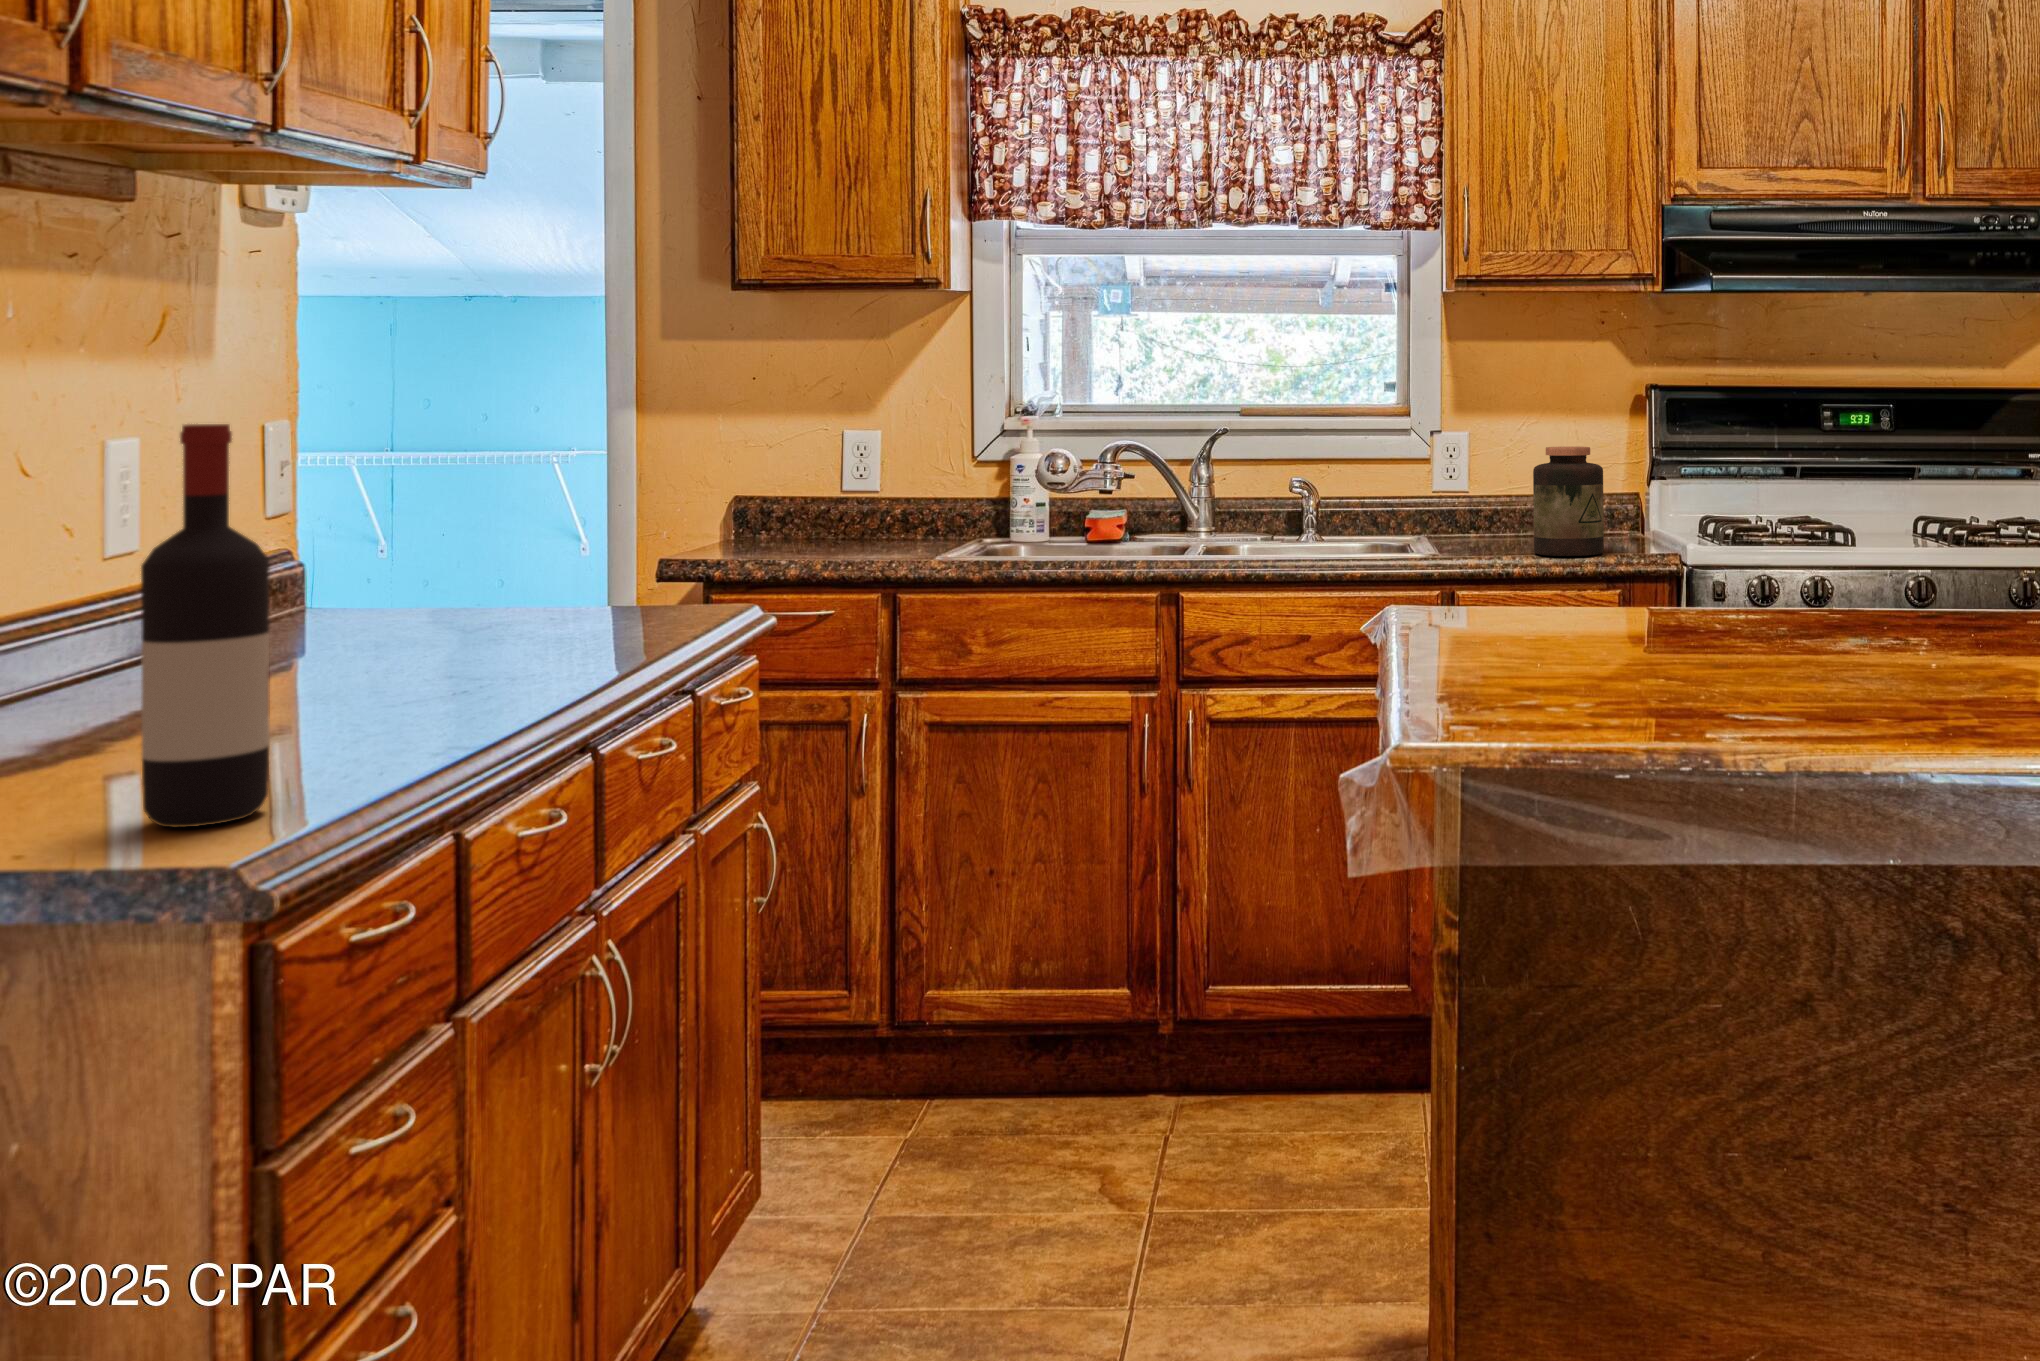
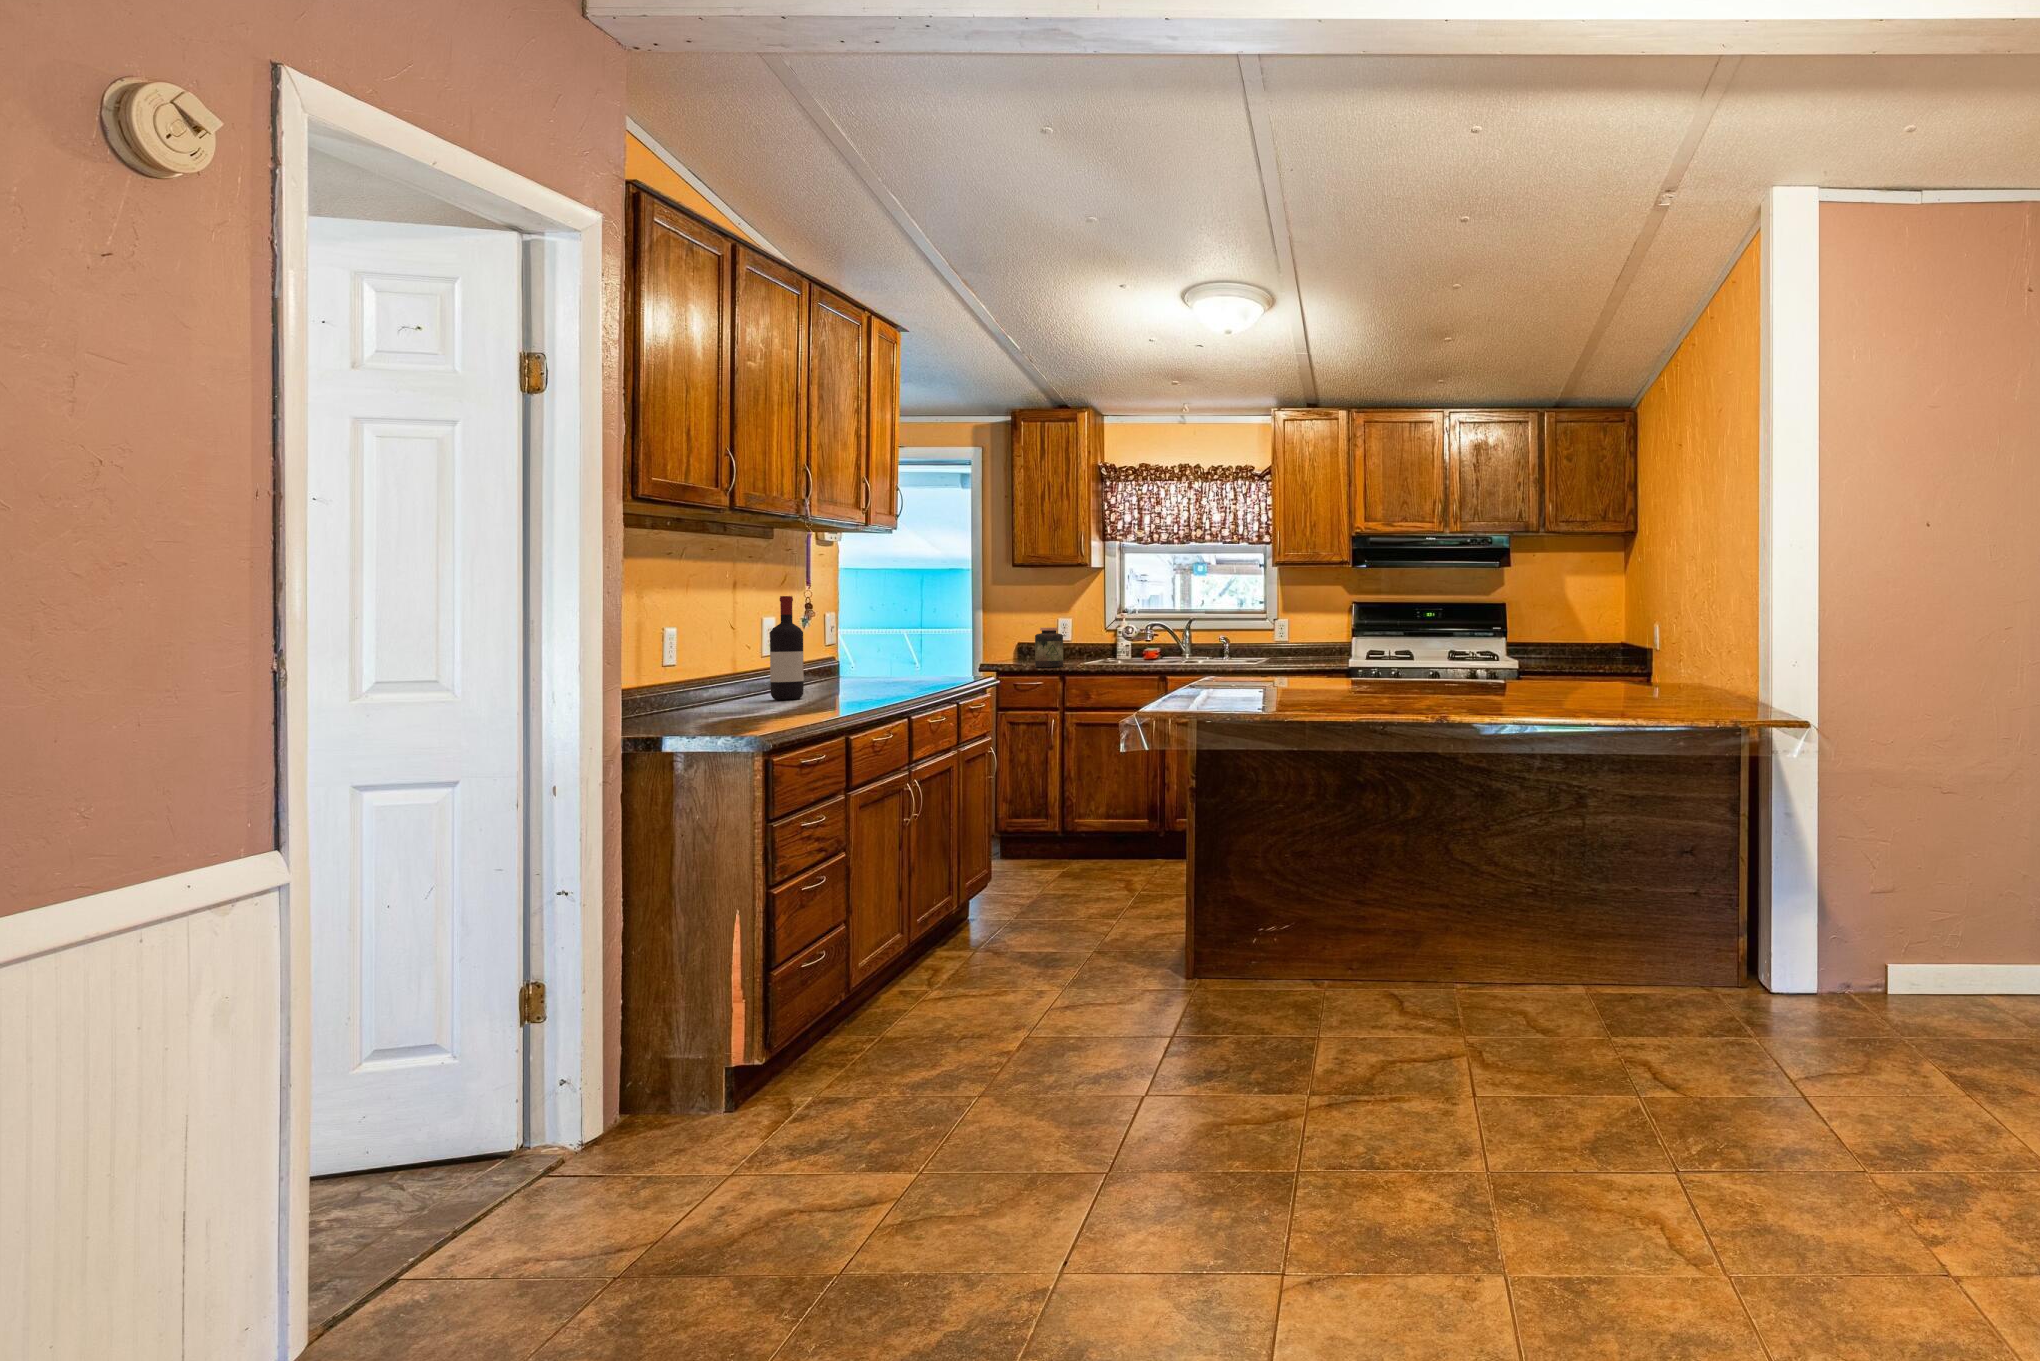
jar: present [1533,447,1604,556] -> present [1035,627,1063,667]

